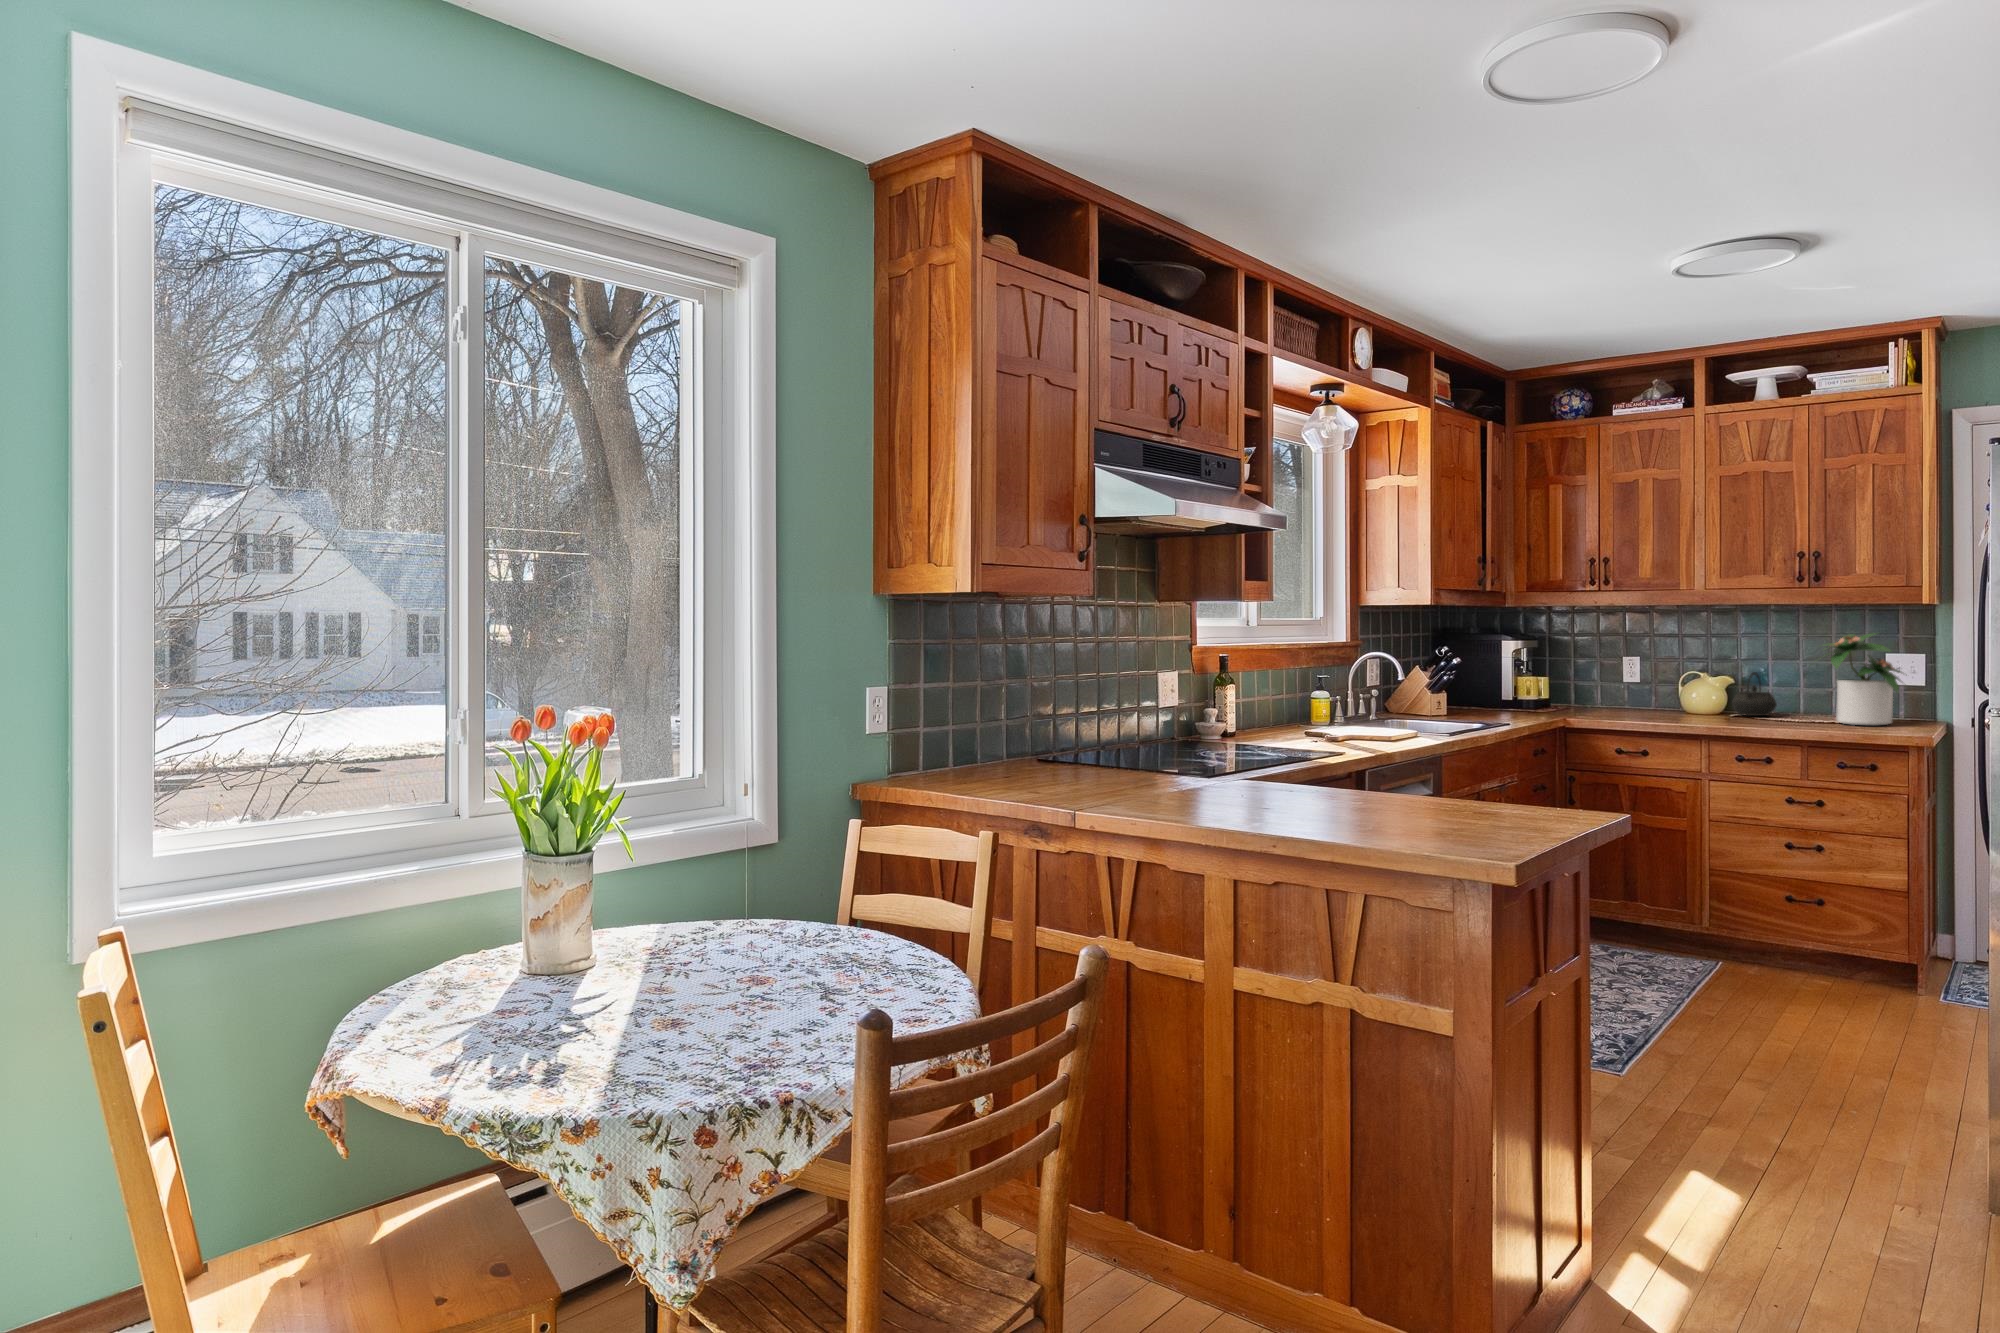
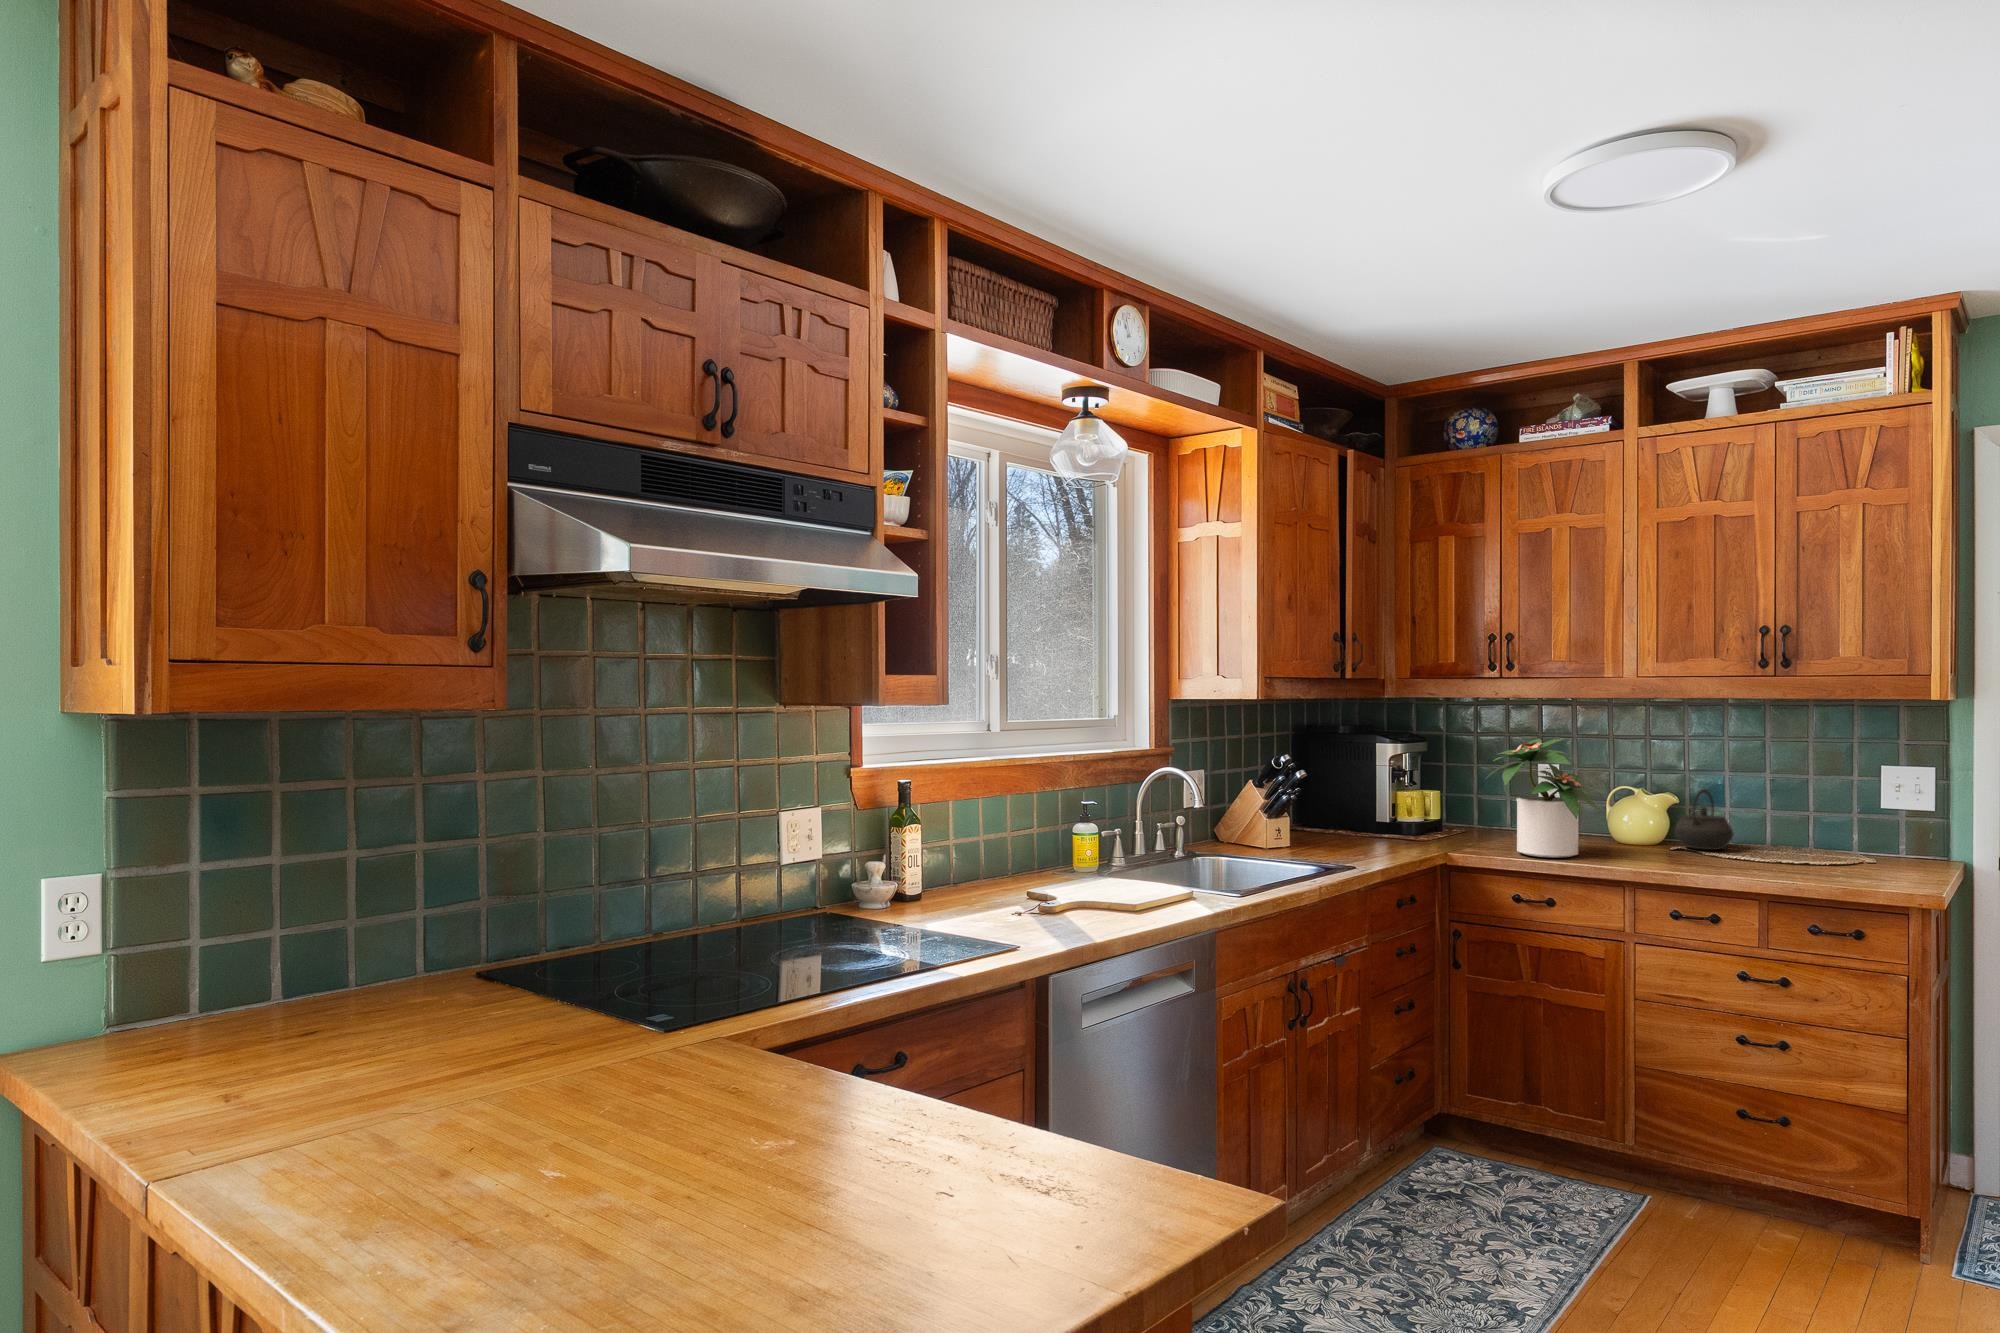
potted plant: present [1814,633,1902,725] -> present [1486,739,1600,858]

